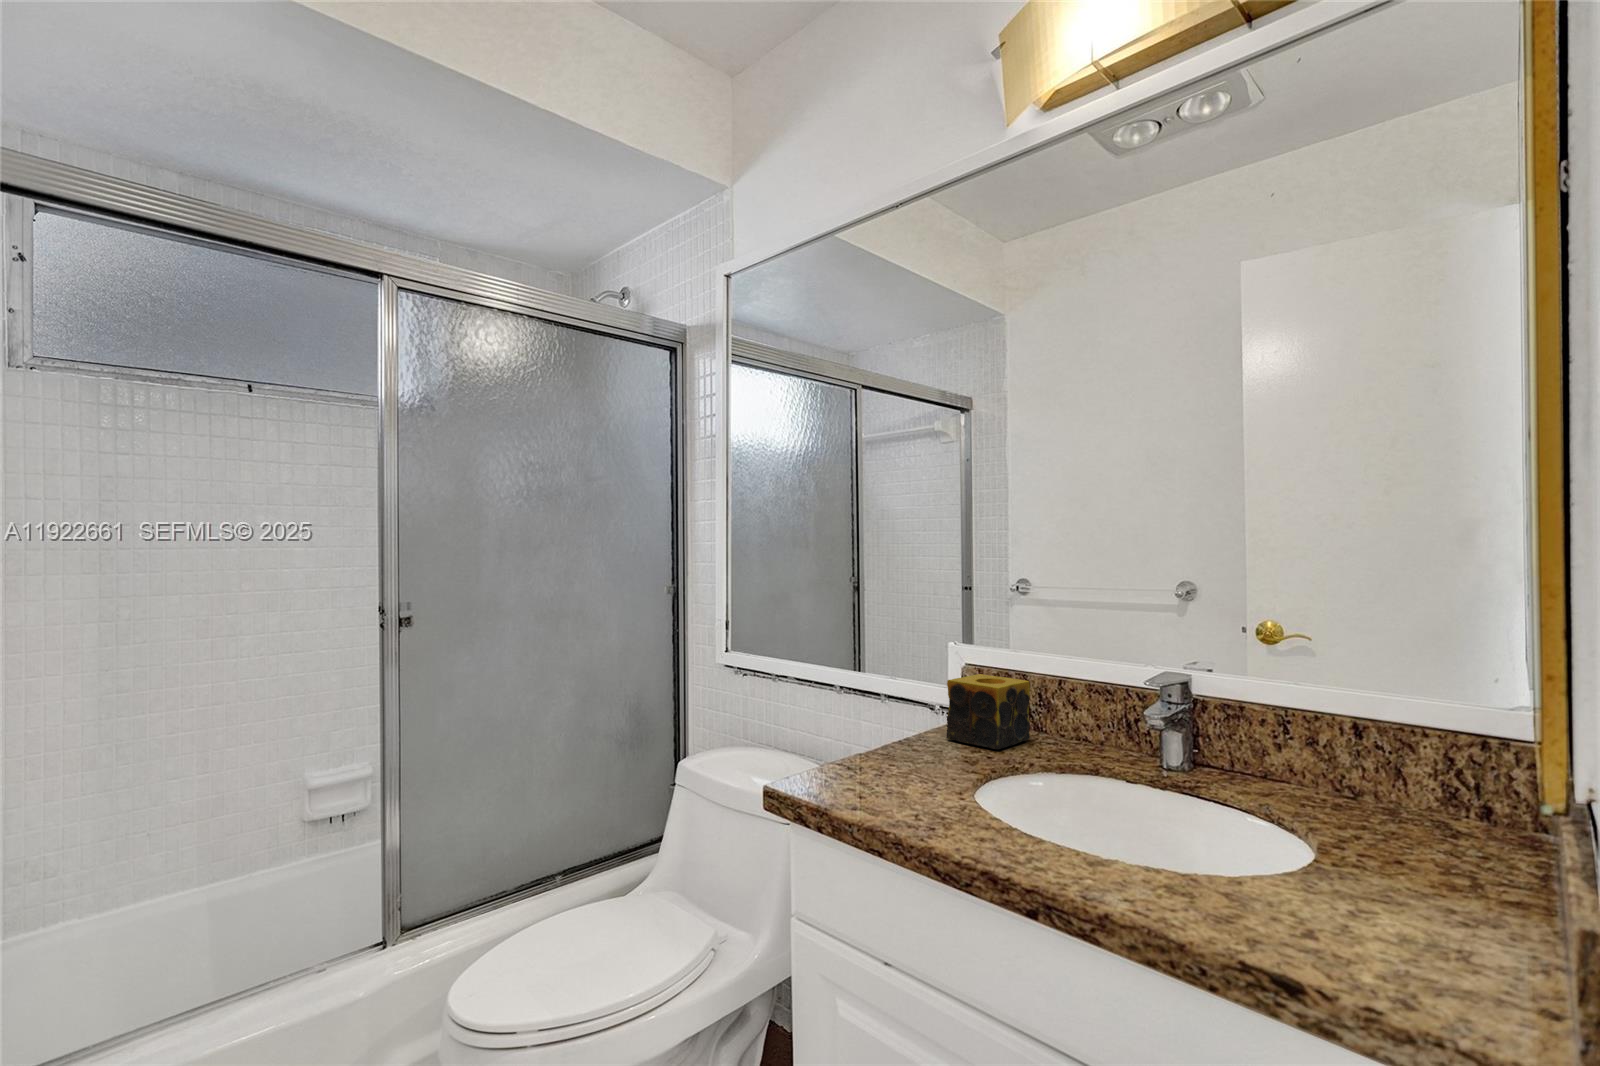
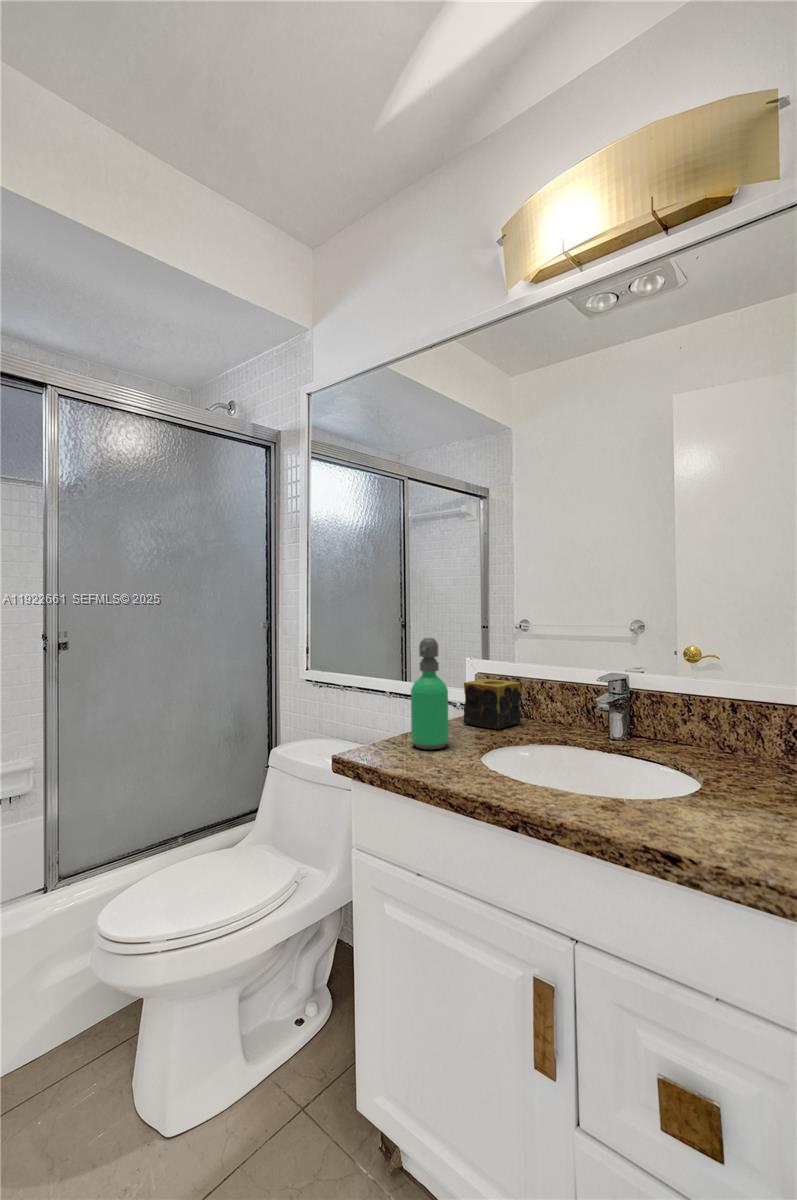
soap dispenser: none [873,619,927,781] -> present [411,638,449,749]

